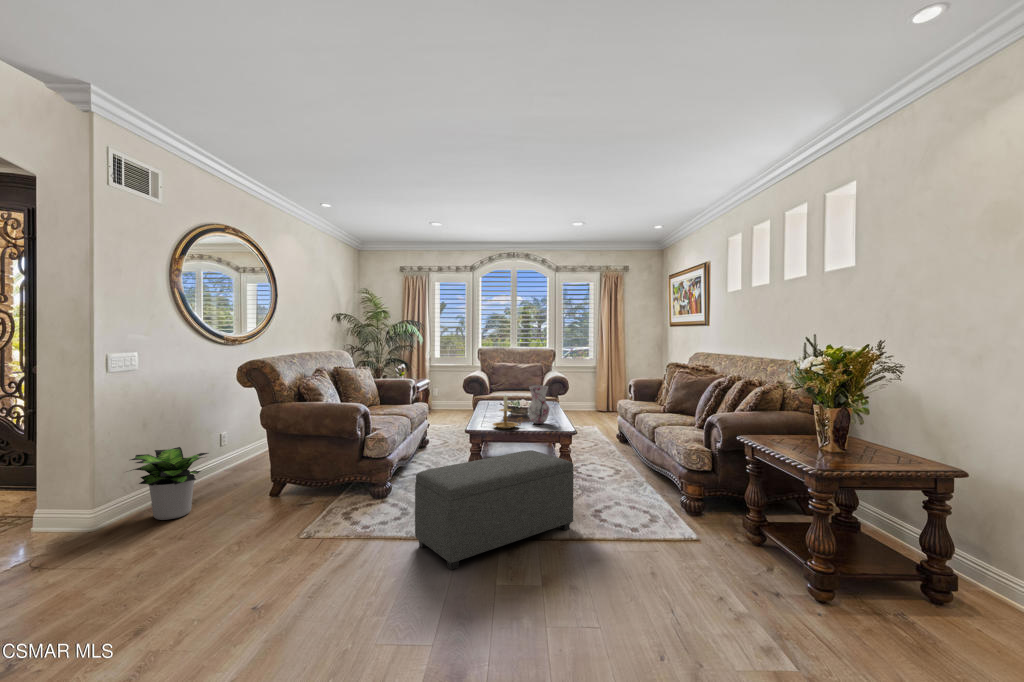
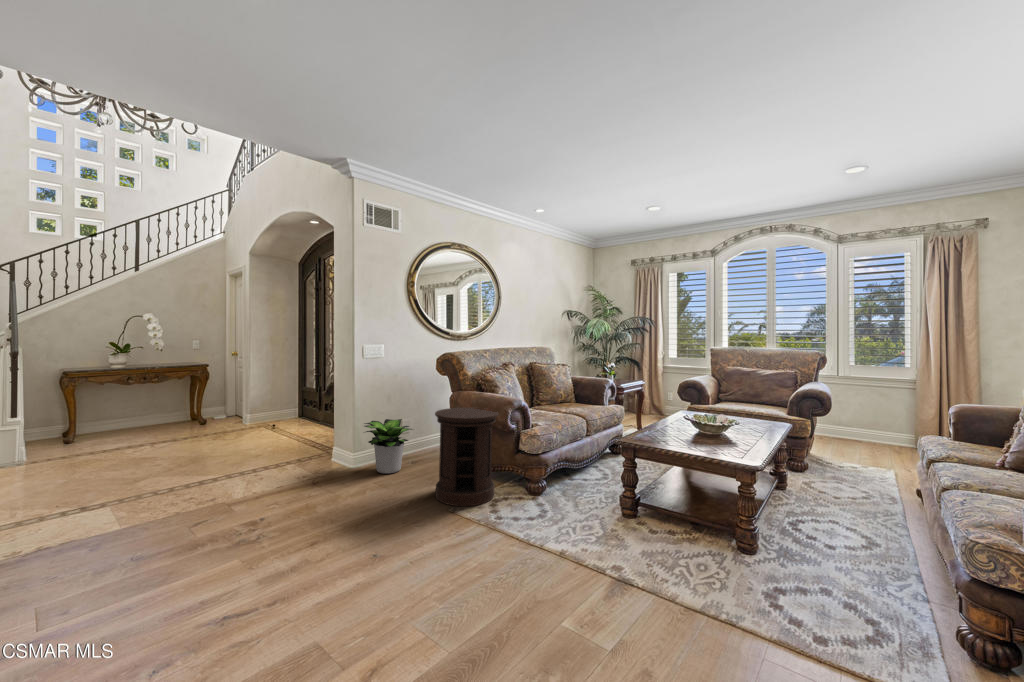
vase: present [528,385,550,424] -> none [706,399,737,448]
candle holder: present [493,396,522,429] -> none [653,406,693,447]
side table: none [269,418,345,528] -> present [435,407,498,506]
ottoman: present [415,450,574,570] -> none [516,475,719,599]

